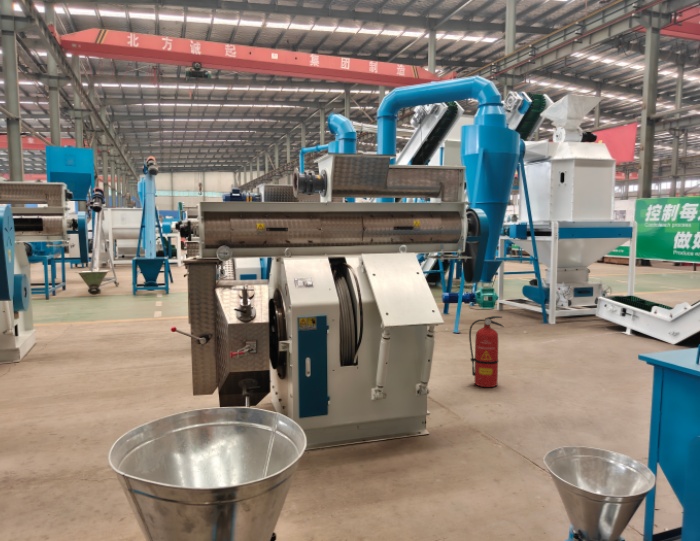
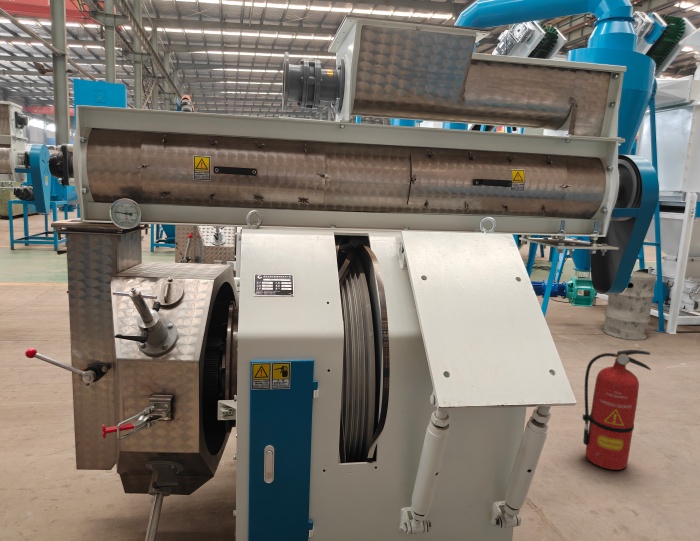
trash can: none [505,279,536,329] -> present [603,271,656,340]

